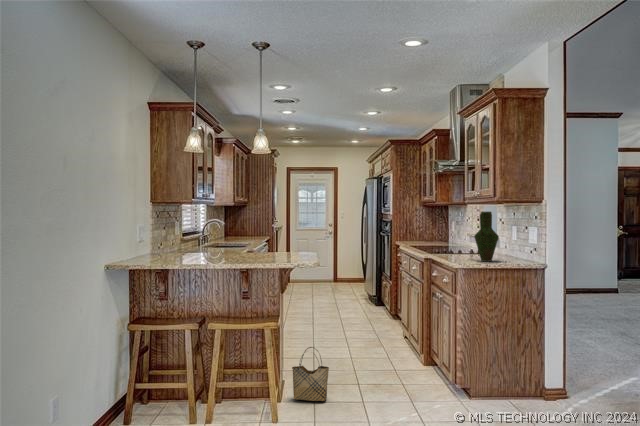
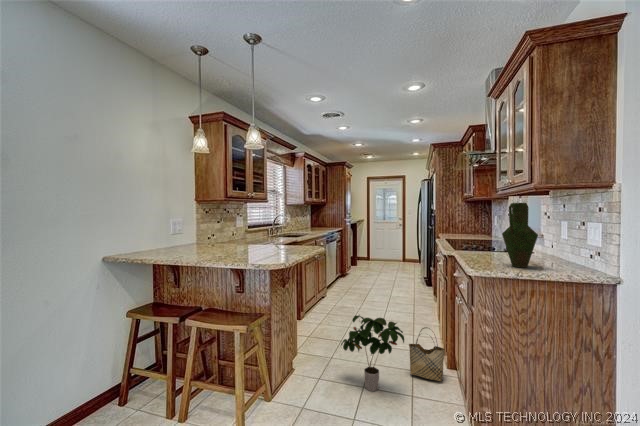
potted plant: none [332,317,395,387] -> present [341,315,404,391]
woven basket: present [292,347,329,401] -> present [409,327,445,381]

